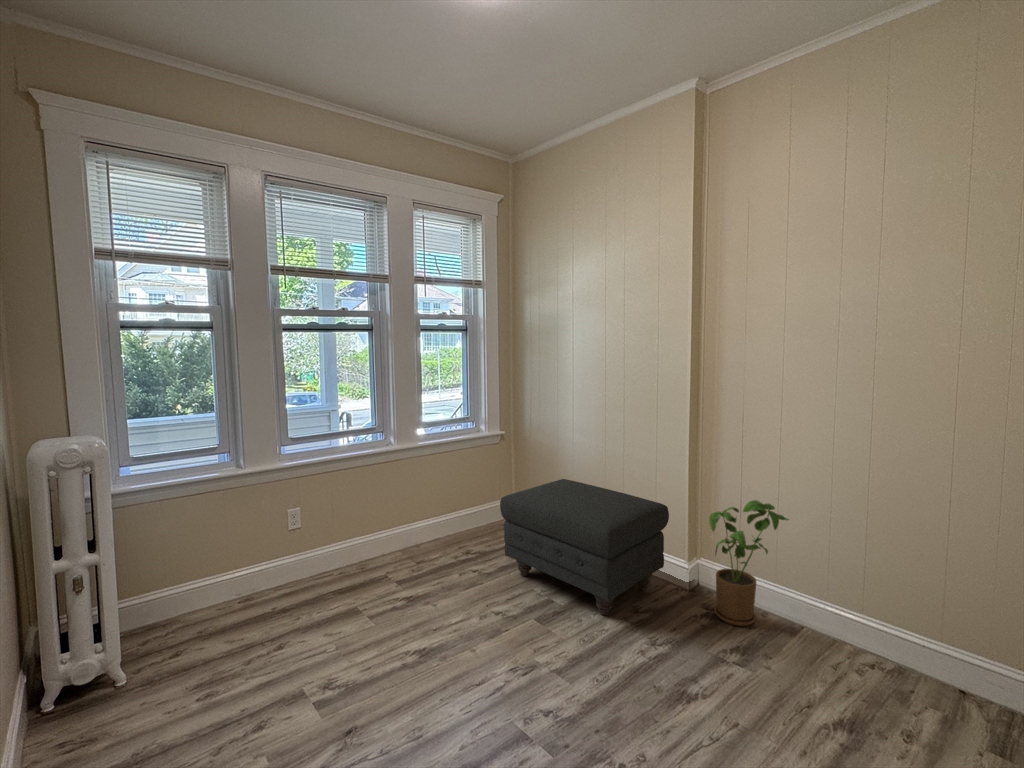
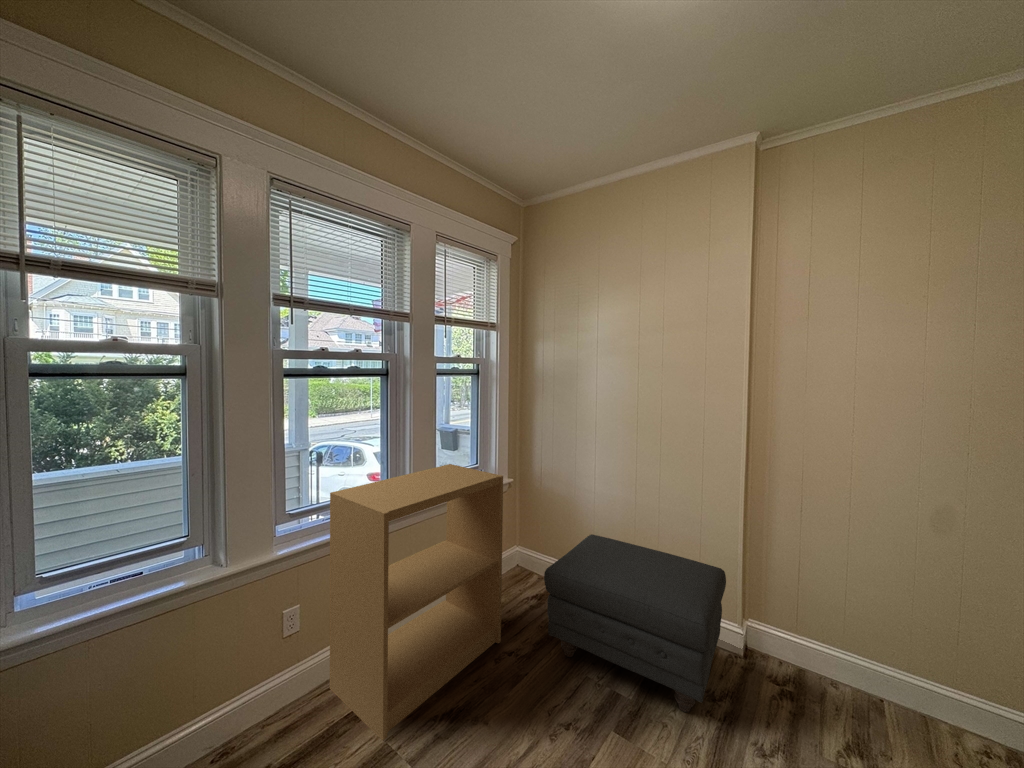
bookshelf: none [320,410,470,605] -> present [330,464,503,741]
house plant: present [709,500,789,626] -> none [775,569,868,708]

